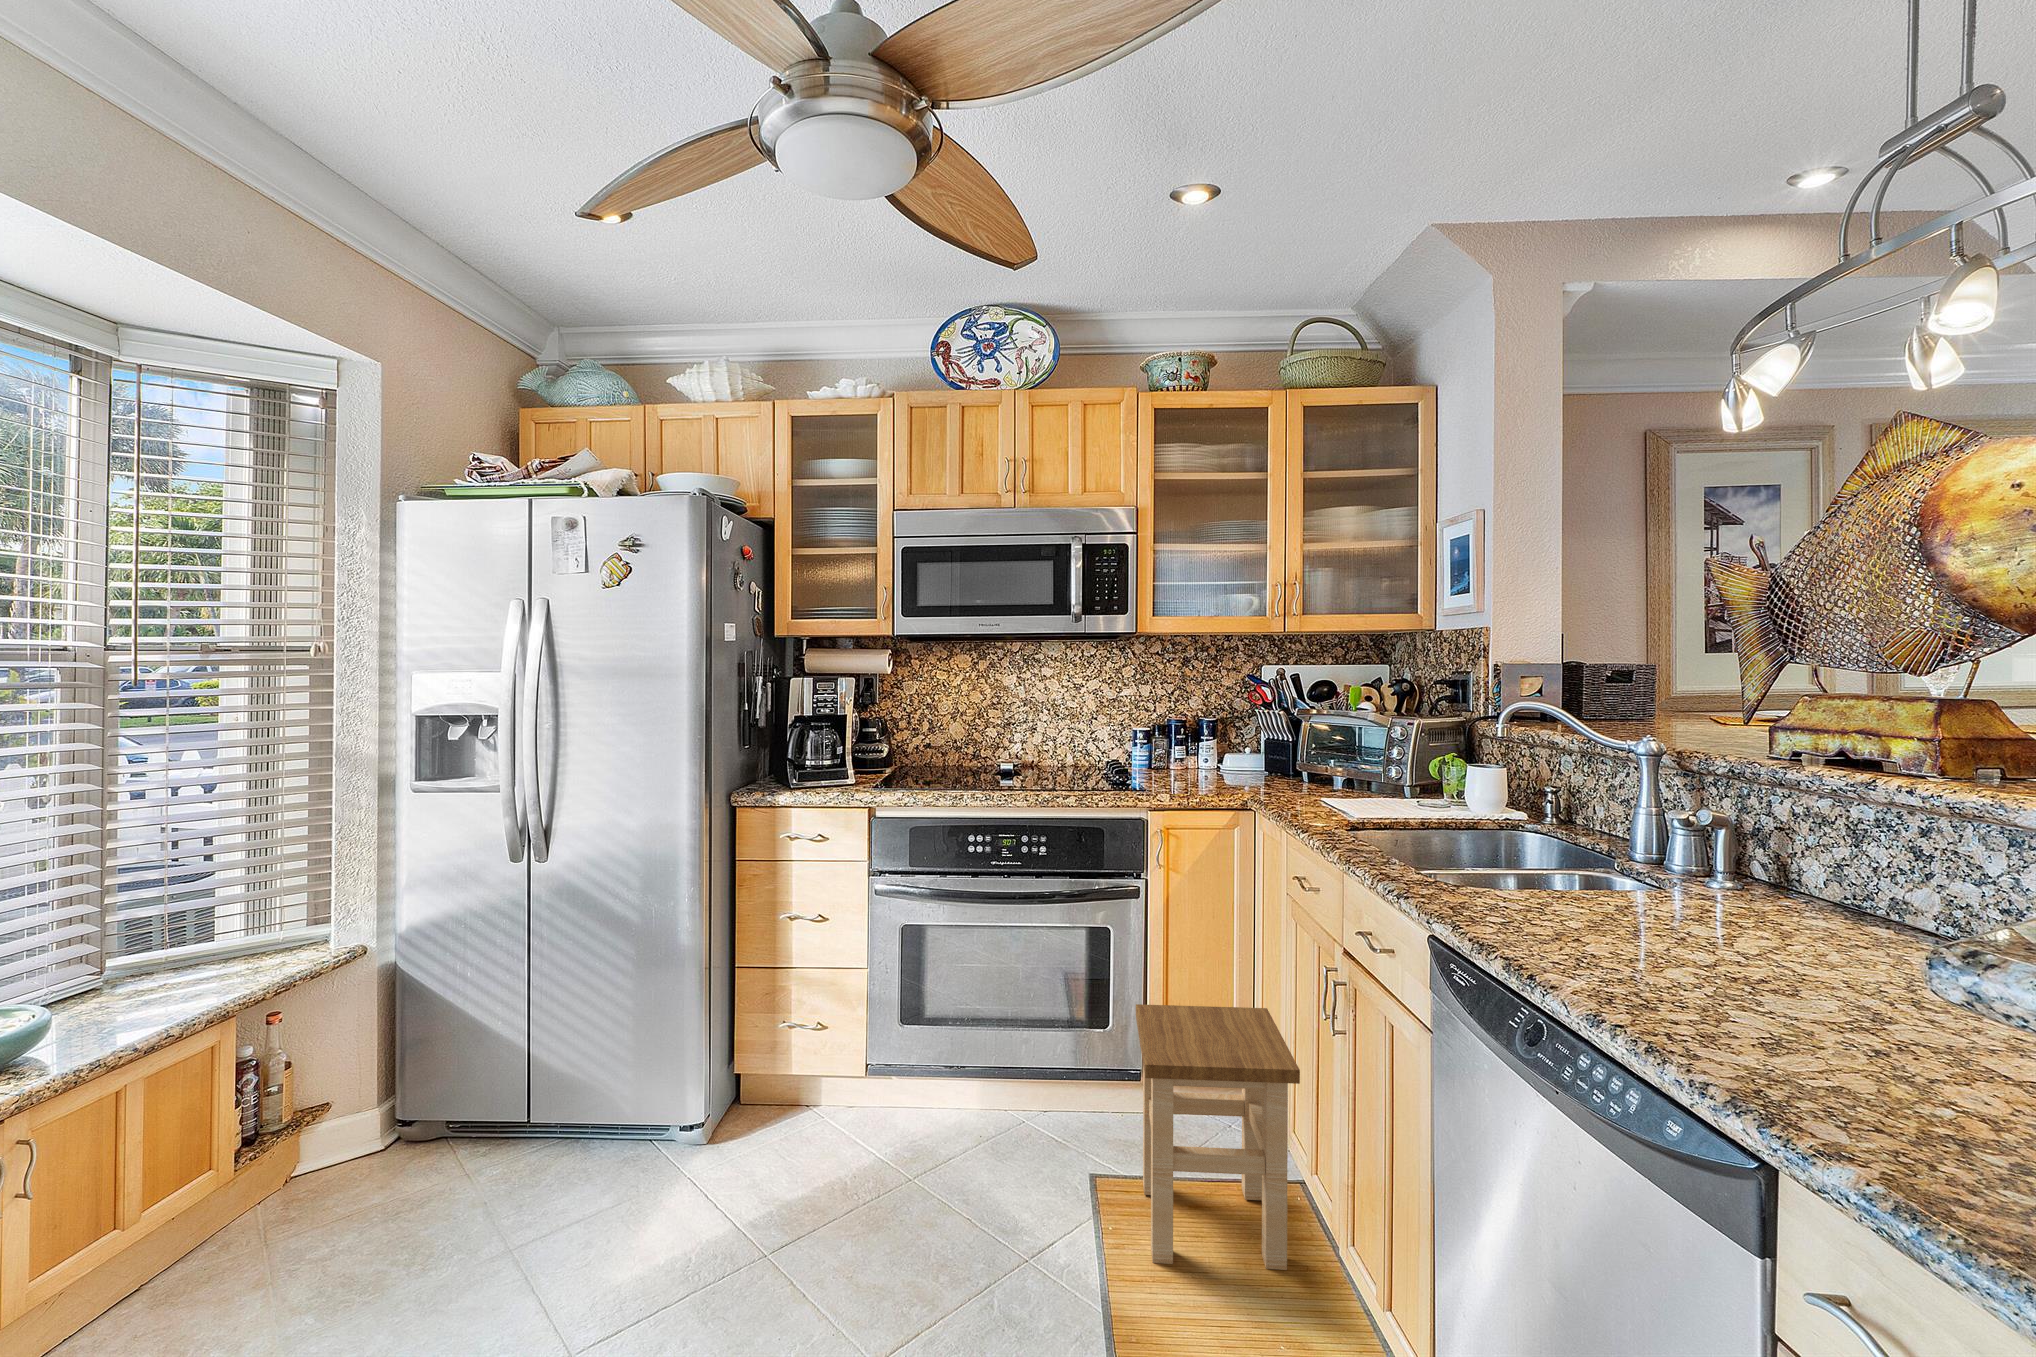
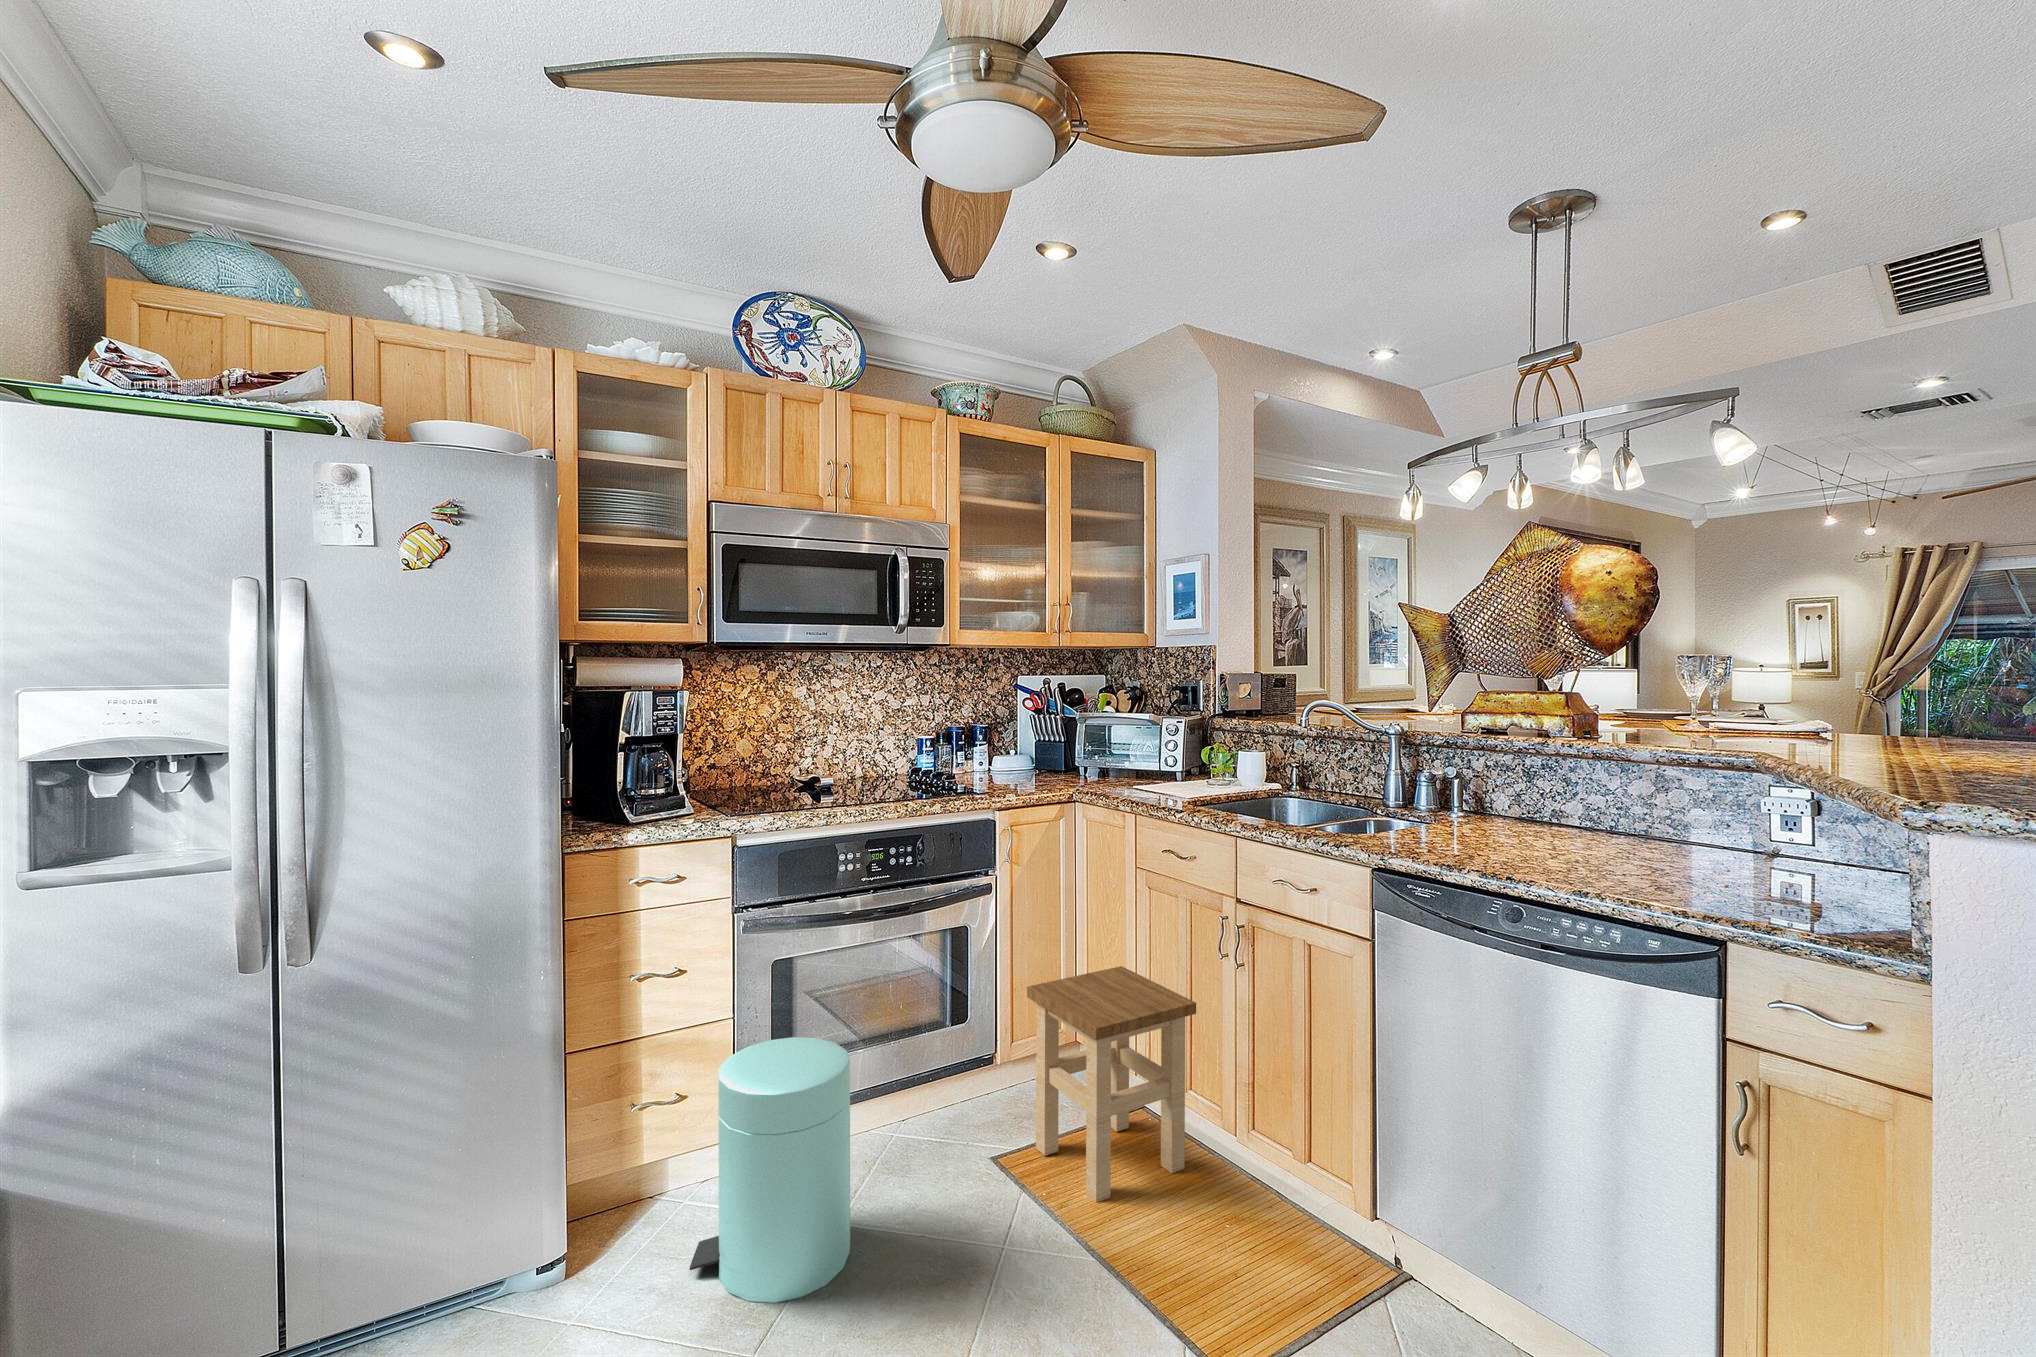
trash can: none [779,994,909,1231] -> present [690,1037,850,1303]

